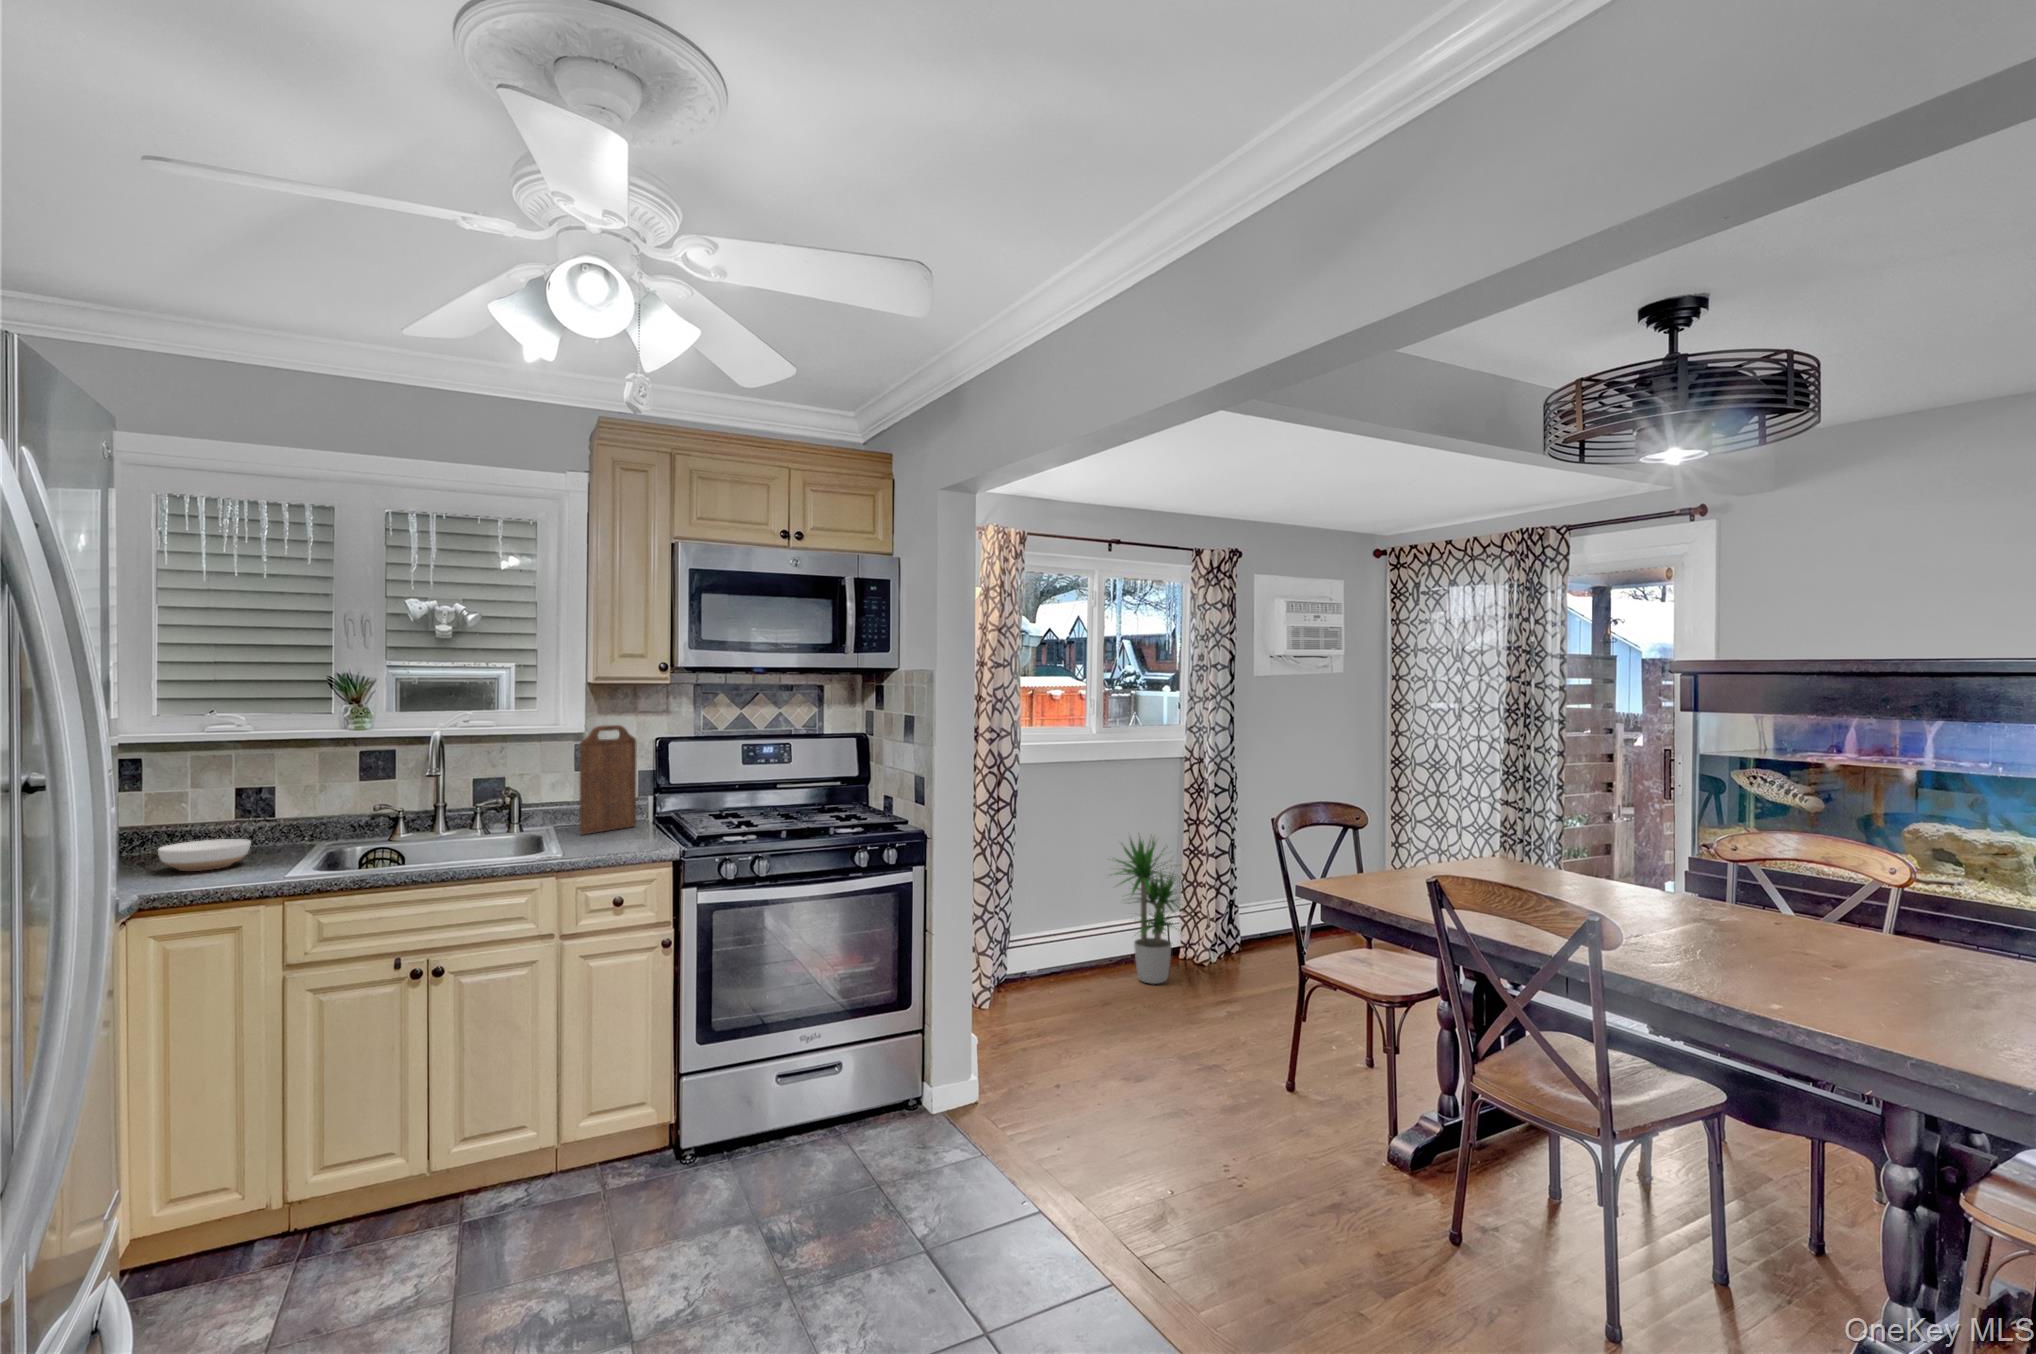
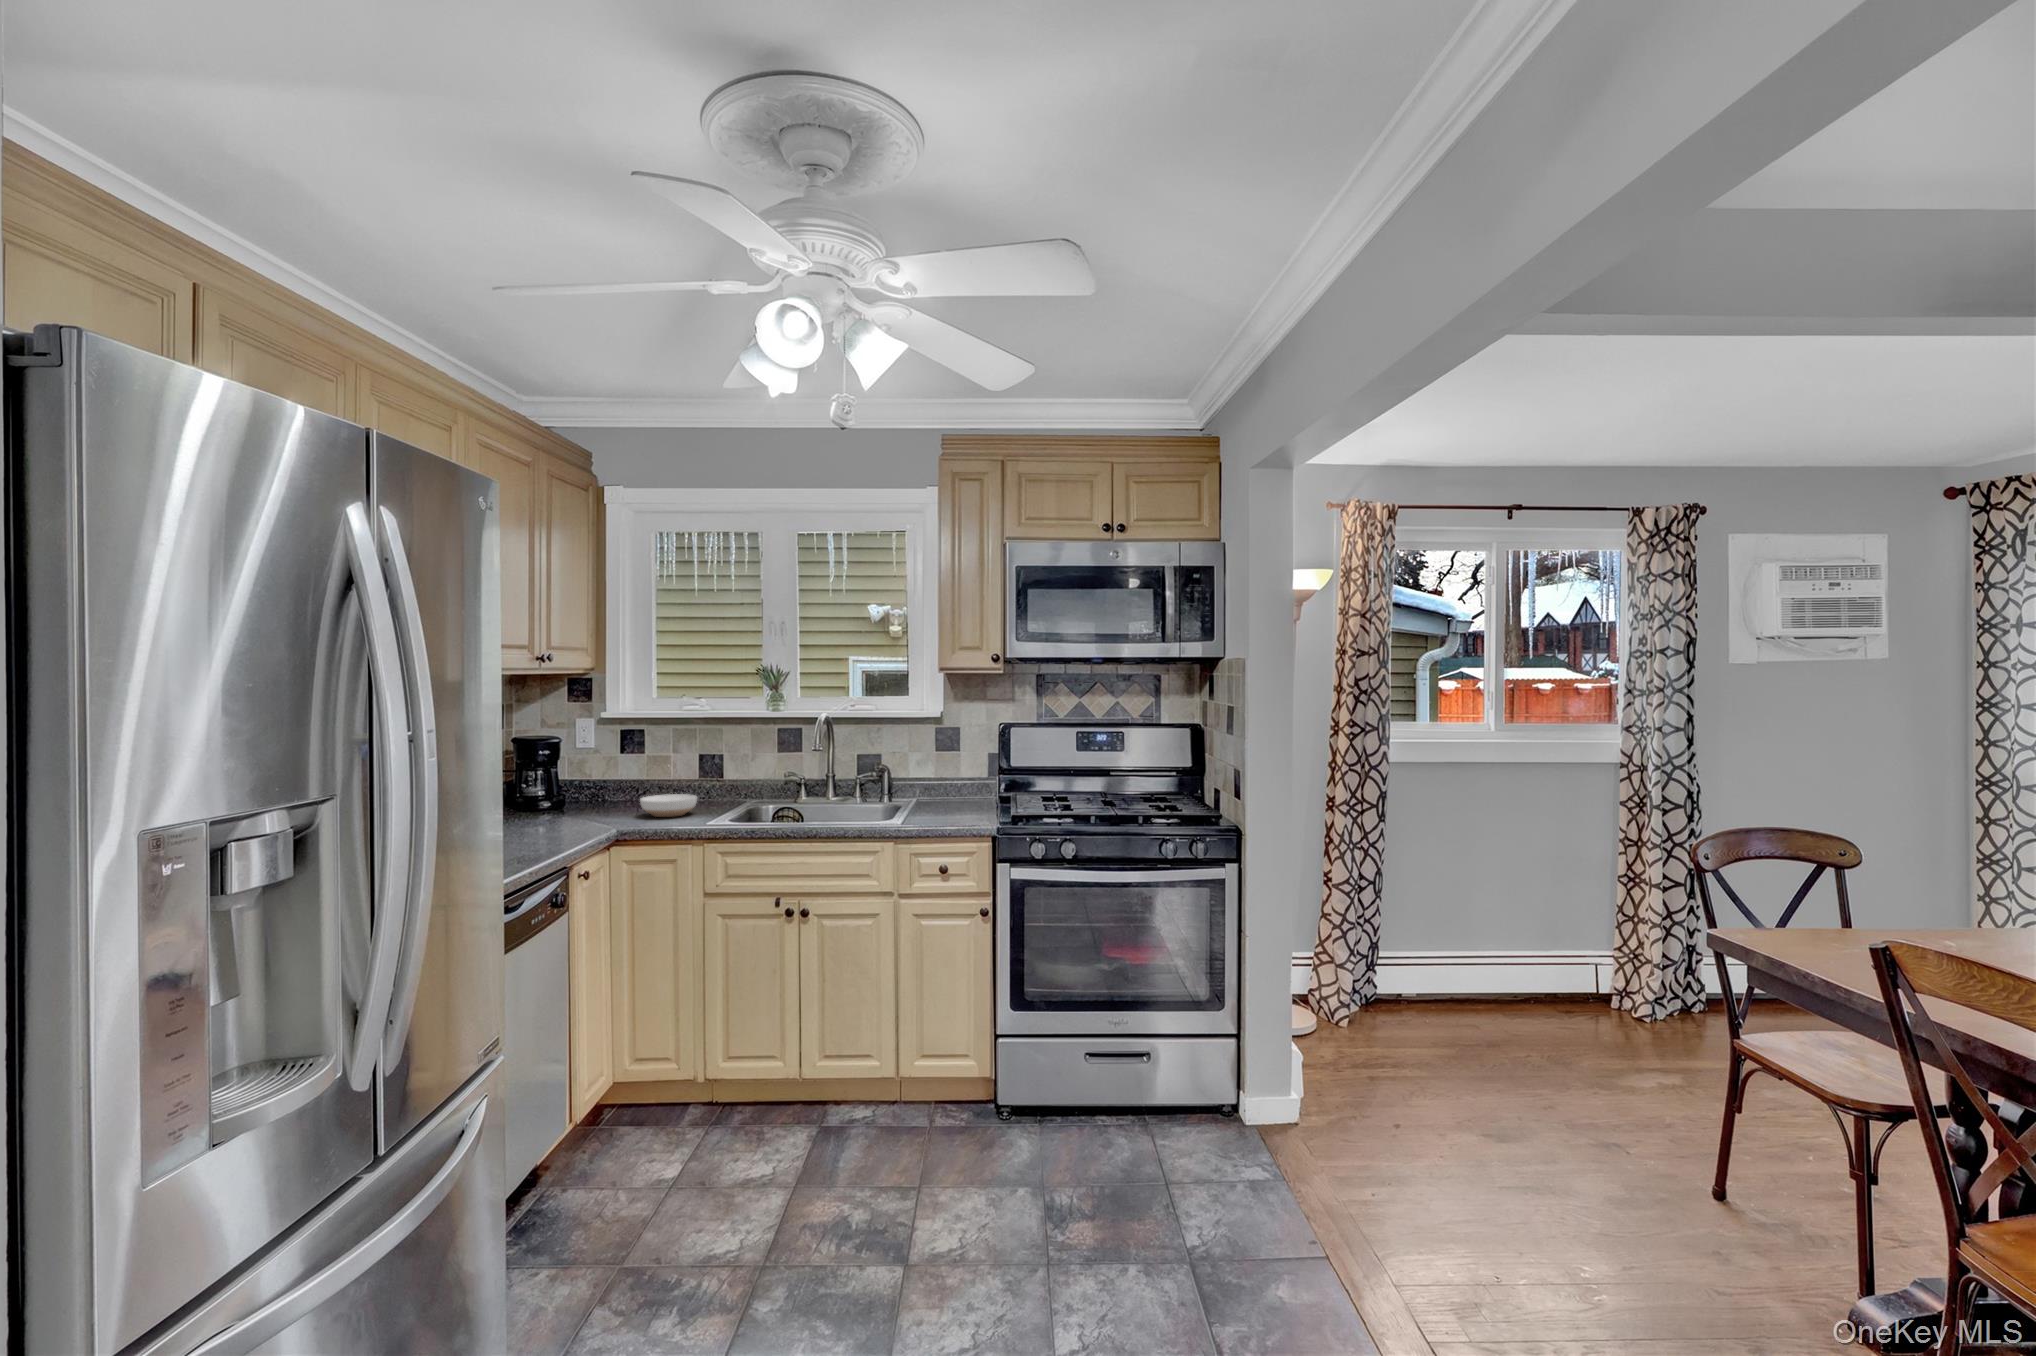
cutting board: present [580,725,636,834] -> none [931,712,982,809]
potted plant: present [1117,838,1184,984] -> none [1498,848,1627,1032]

